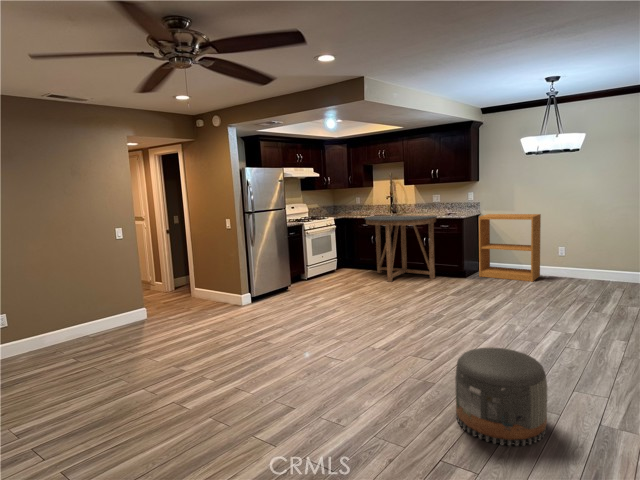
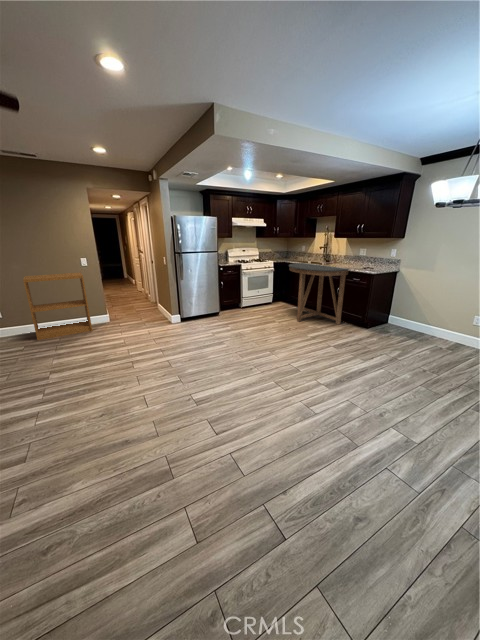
bookshelf: present [479,214,541,282] -> present [23,273,92,340]
pouf: present [455,348,547,446] -> none [150,429,246,563]

